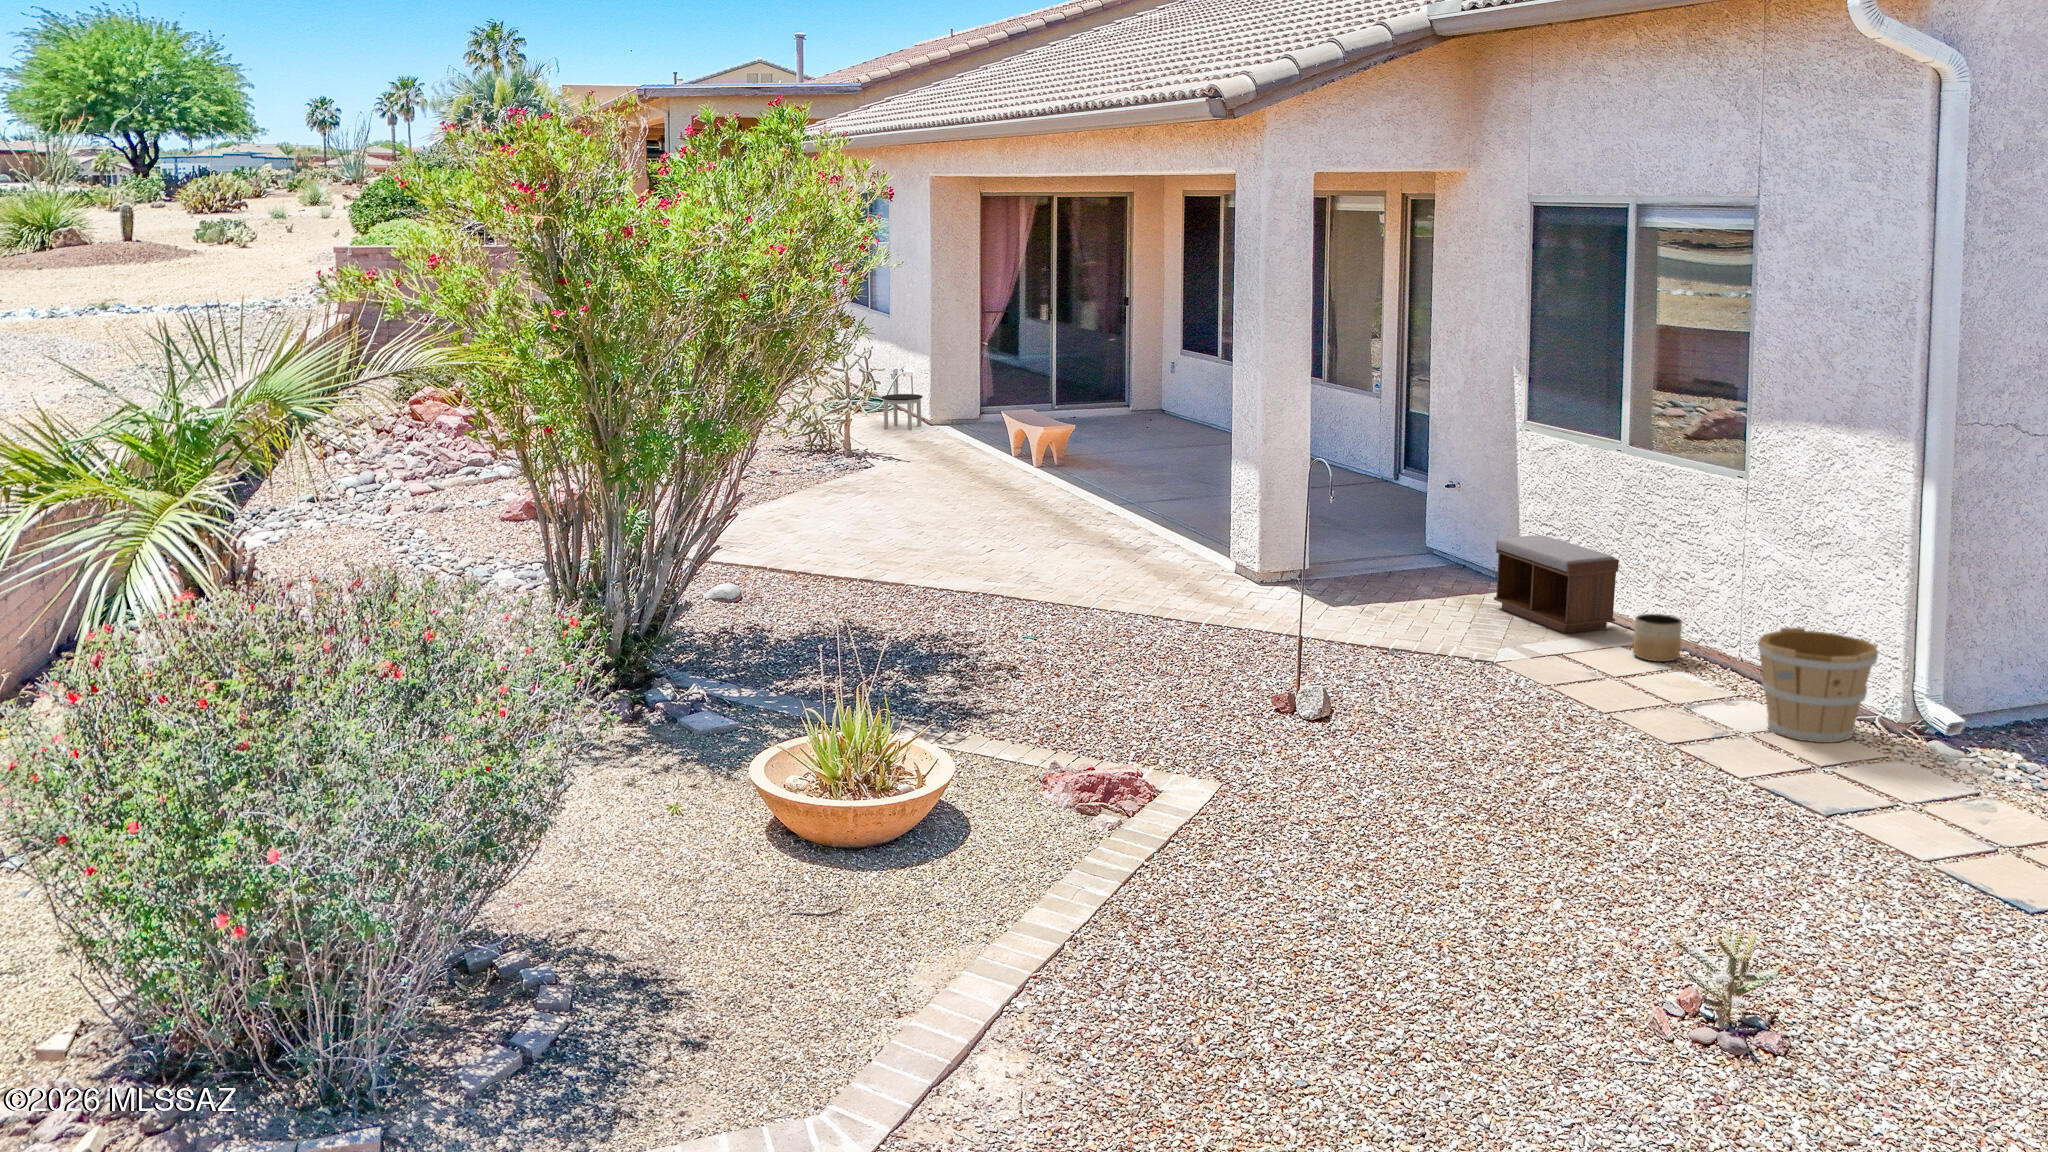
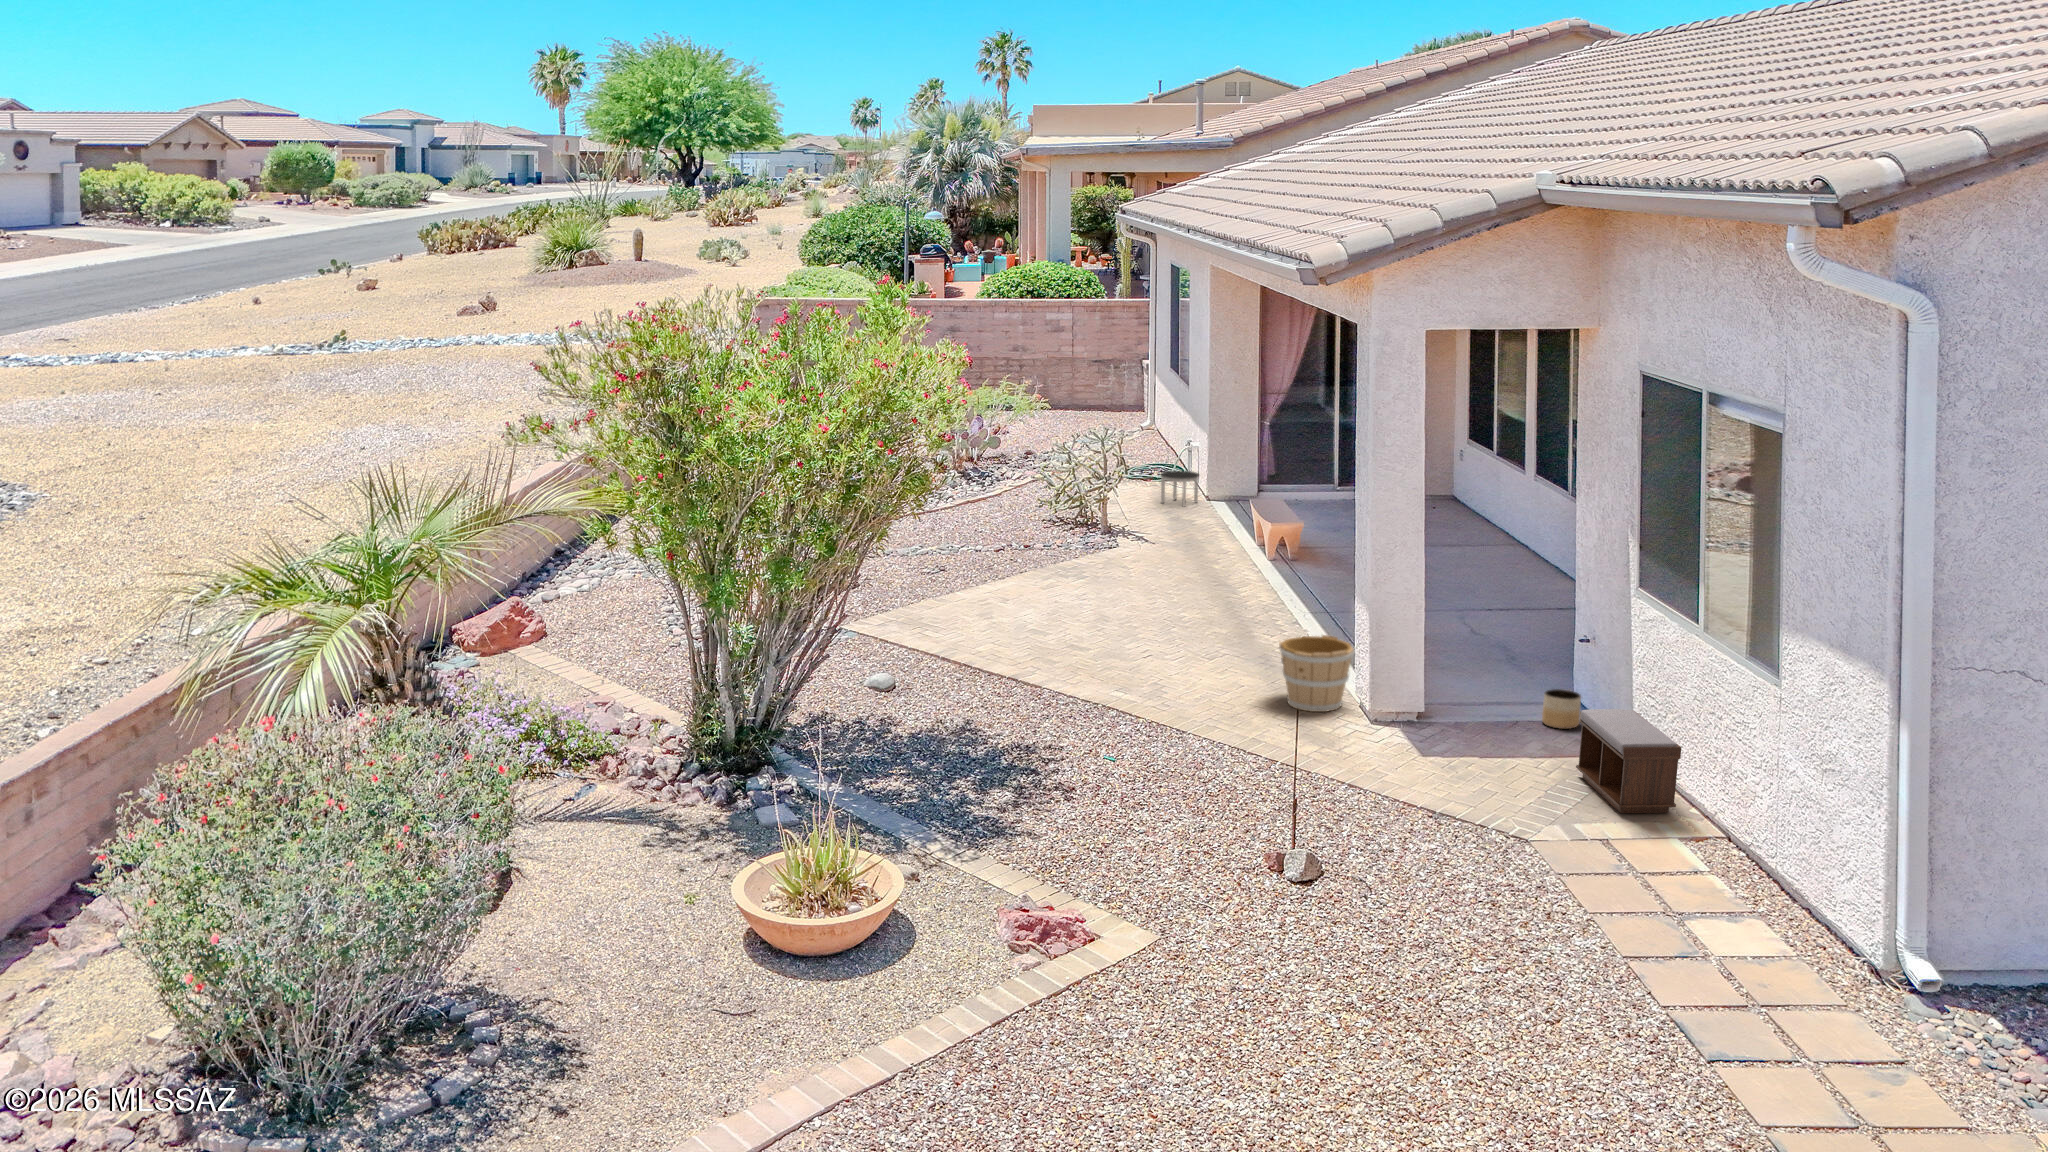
planter: present [1633,614,1682,662] -> present [1542,689,1581,729]
wooden bucket: present [1758,628,1878,743] -> present [1279,635,1355,712]

